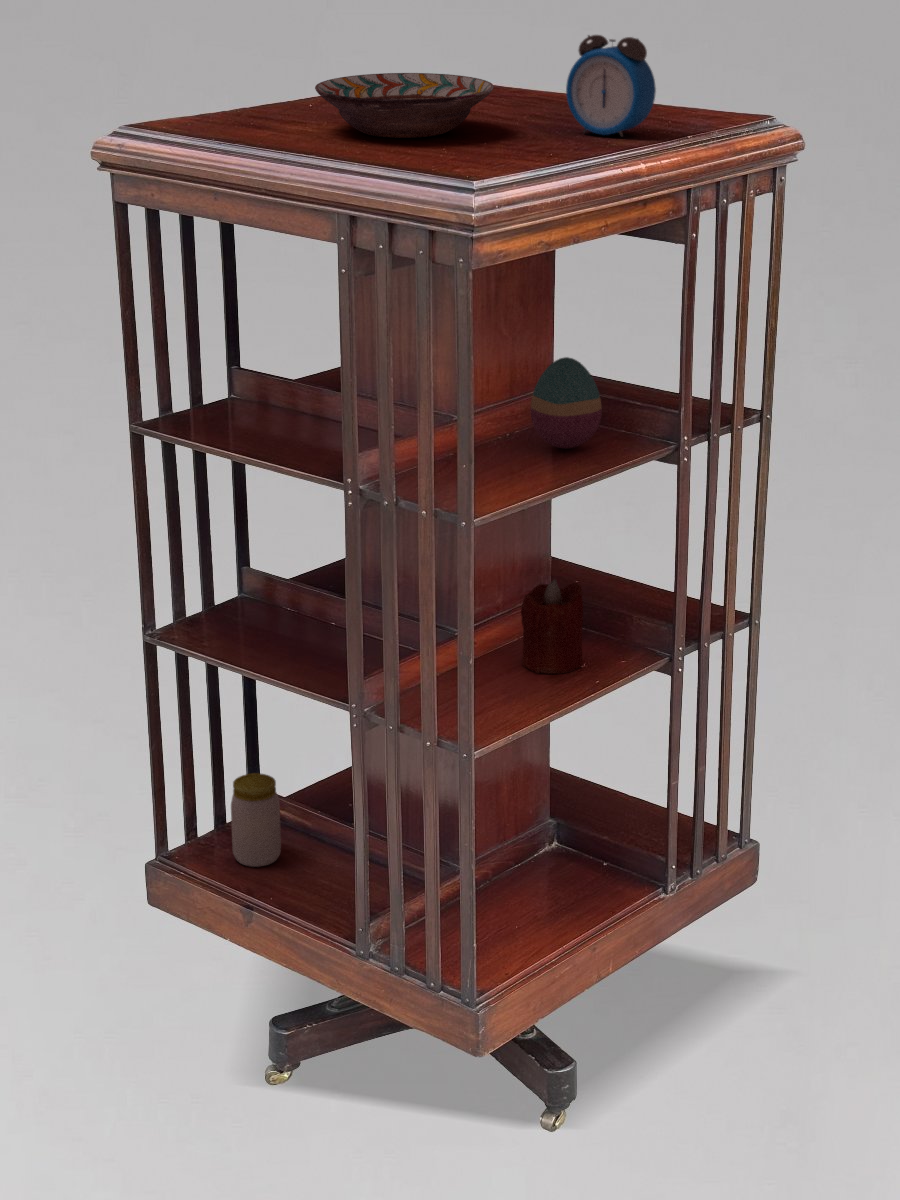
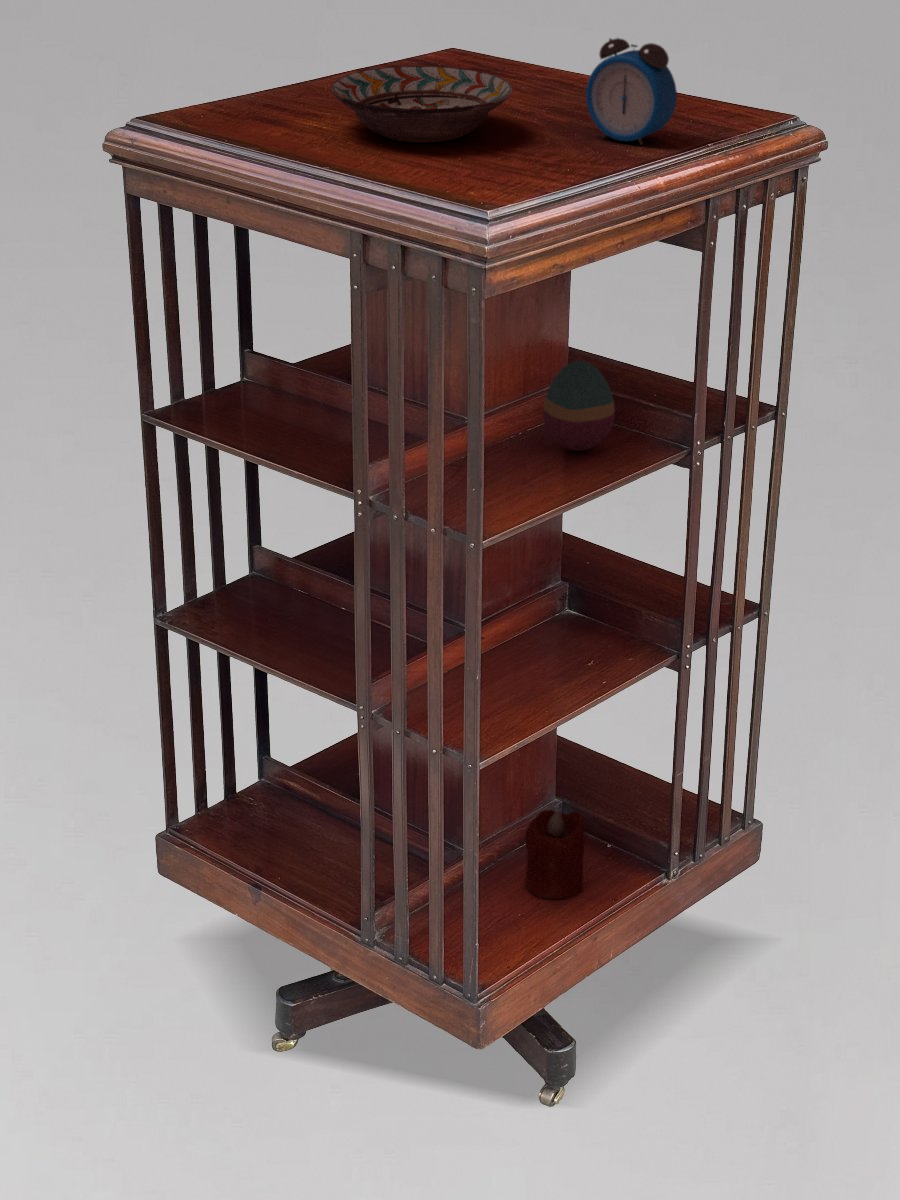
candle: present [521,580,583,674] -> present [525,810,585,899]
jar: present [231,773,281,867] -> none [240,749,289,841]

